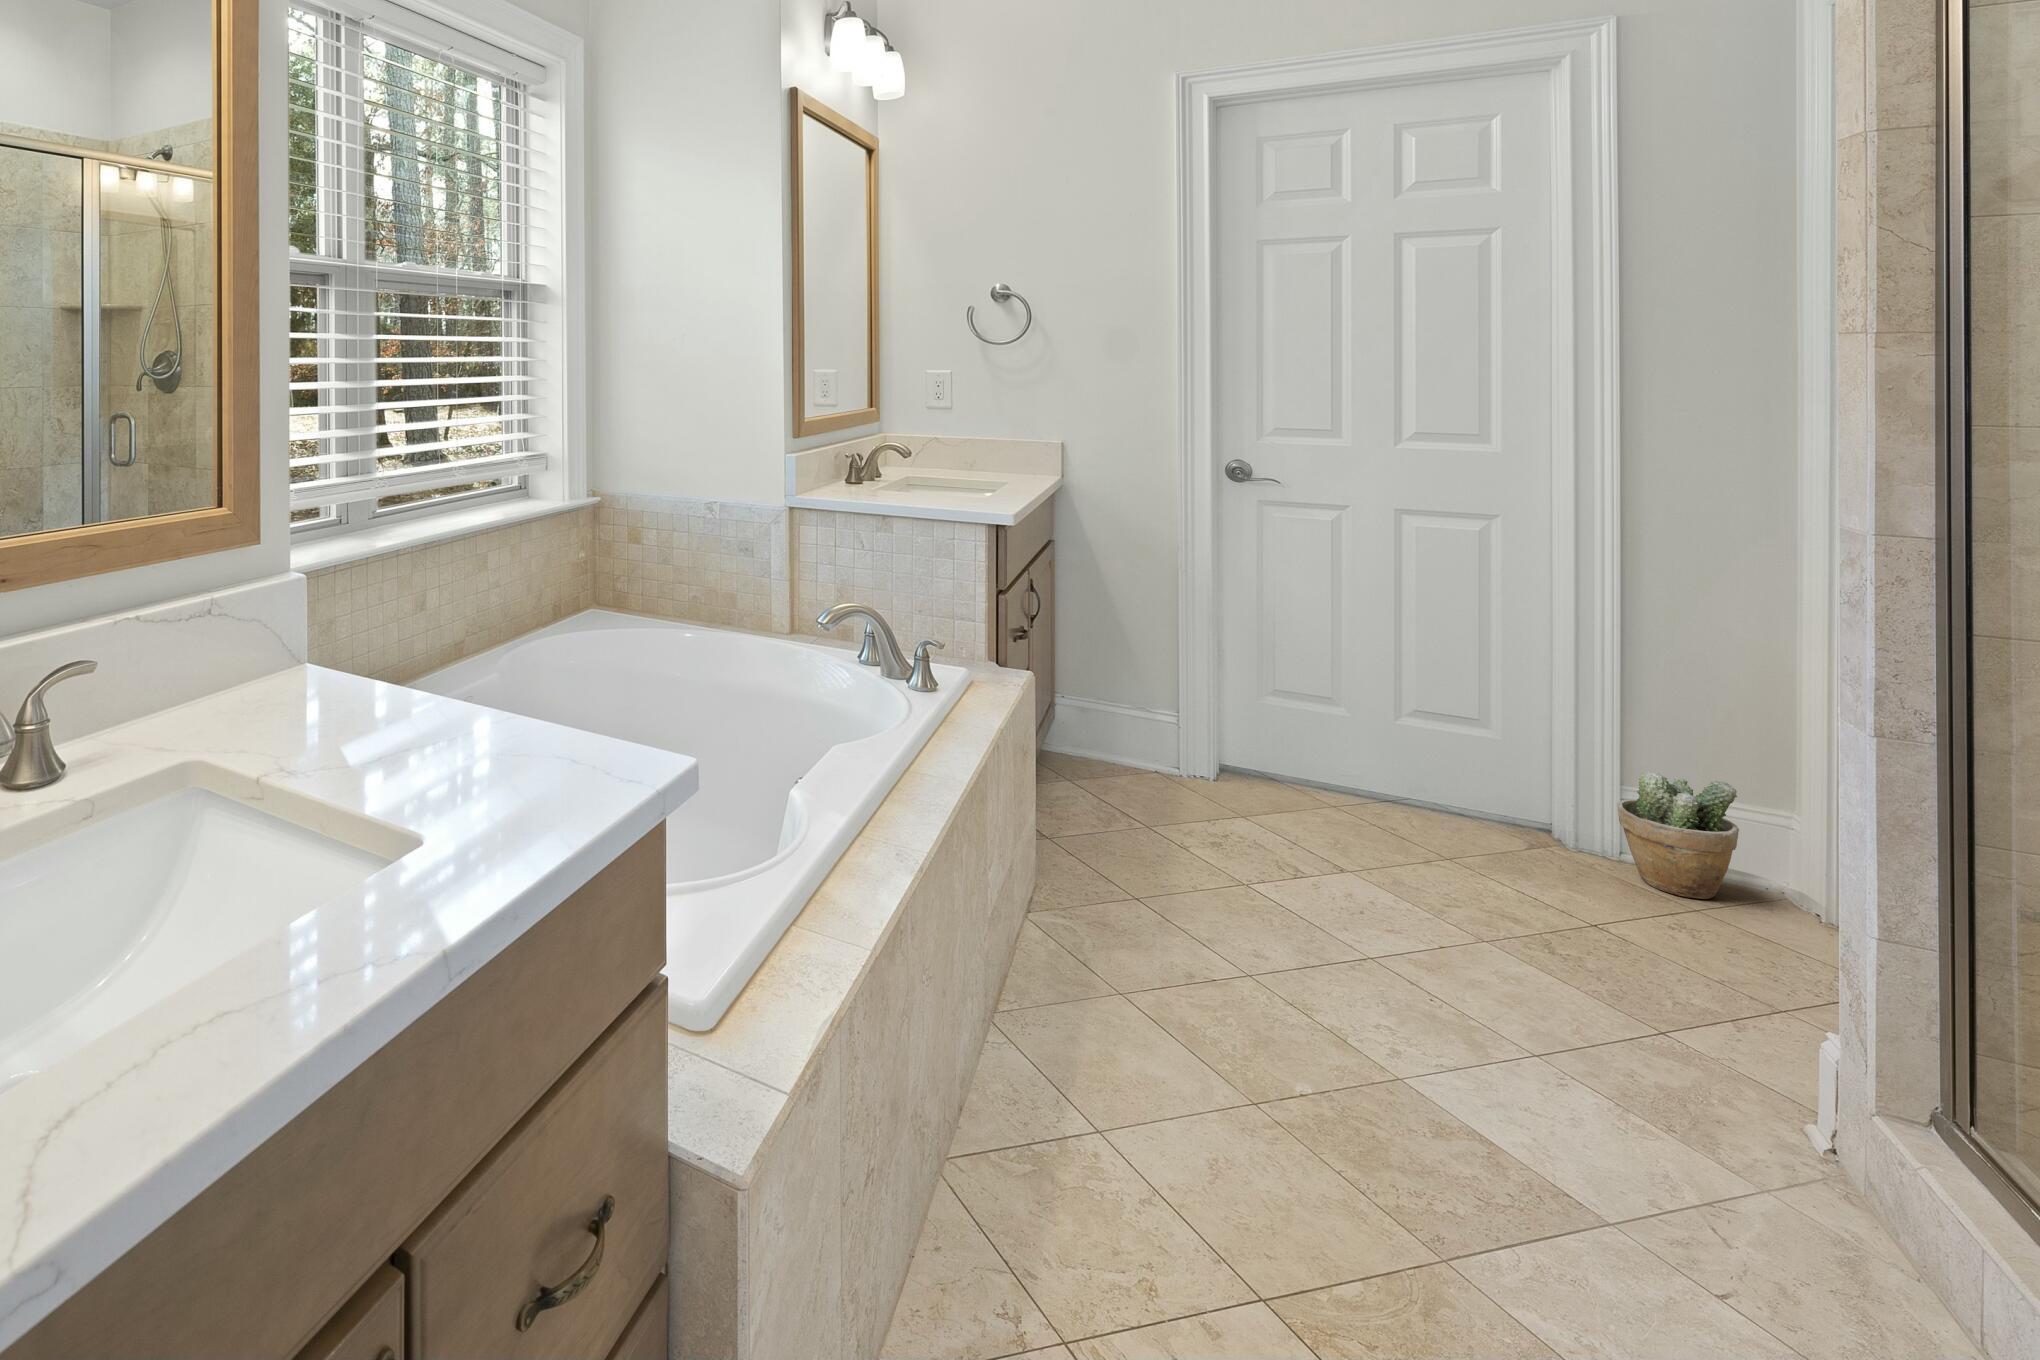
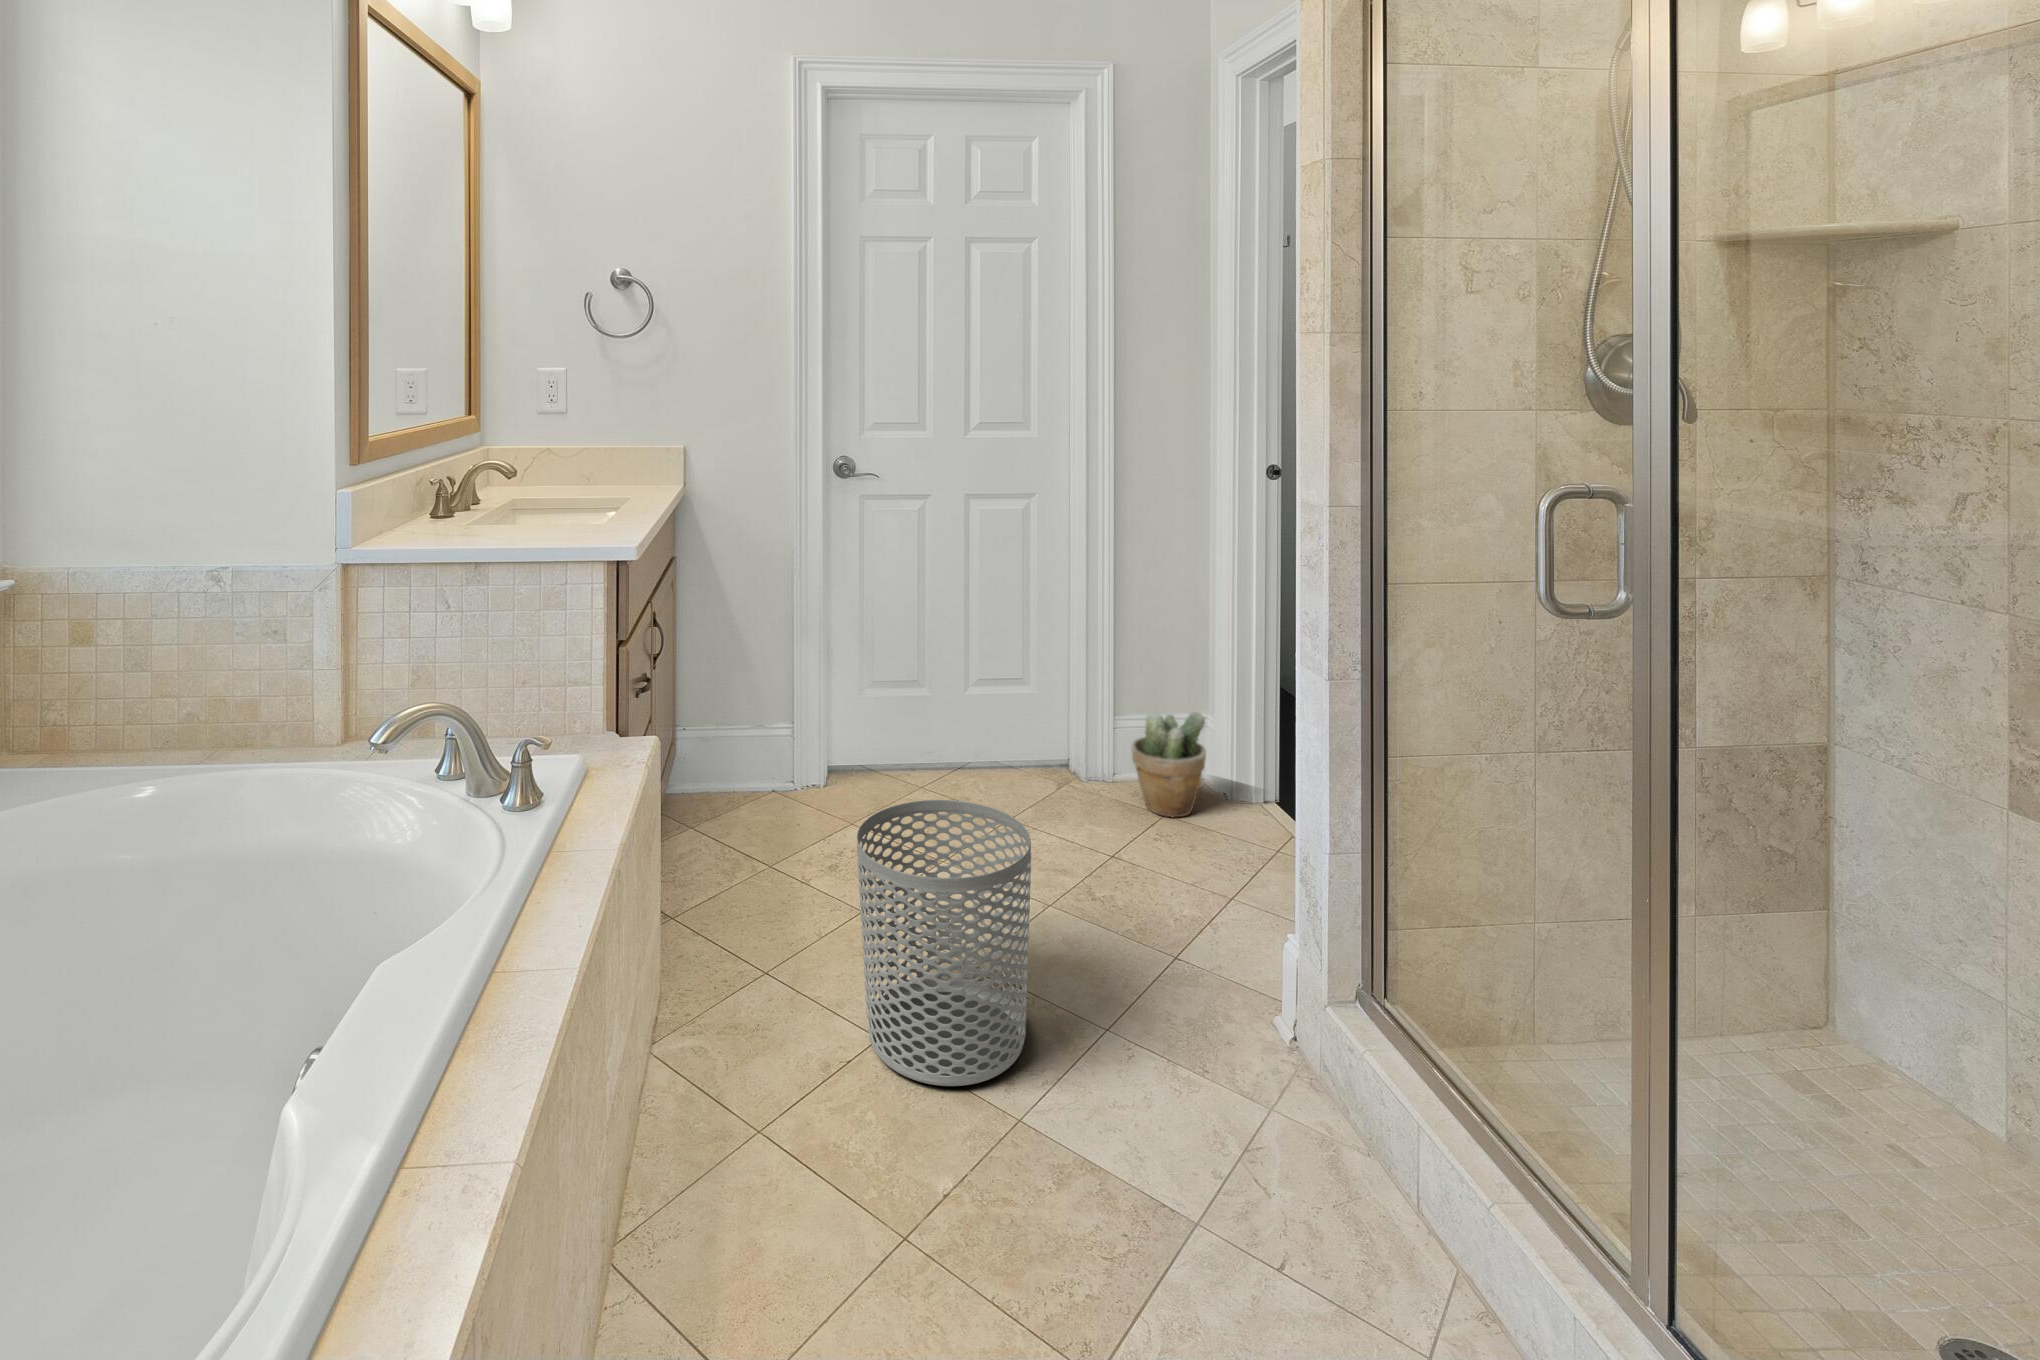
waste bin: none [1218,771,1414,1027] -> present [857,800,1031,1086]

